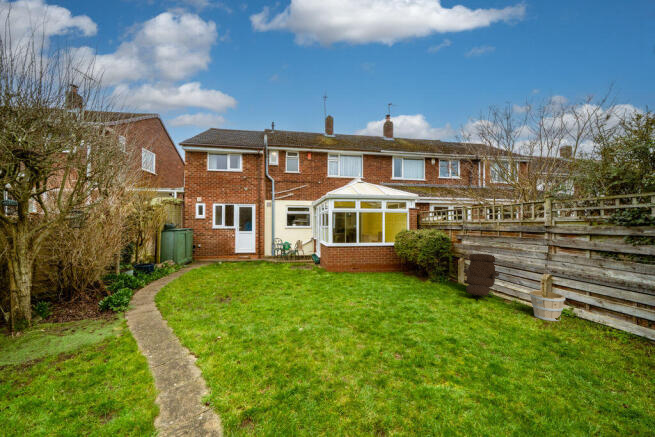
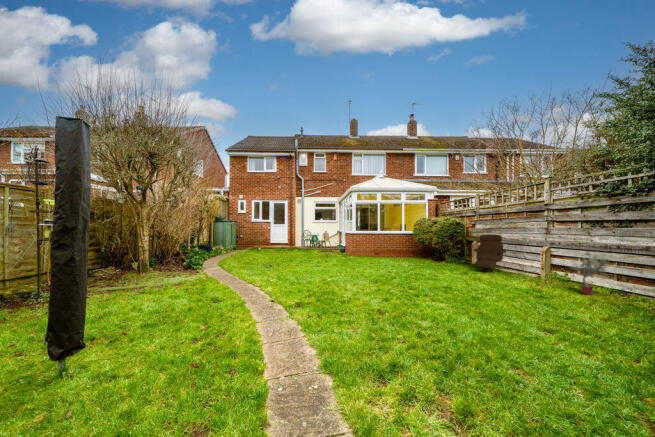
potted tree: none [579,289,629,341] -> present [571,251,606,295]
wooden bucket: present [530,290,565,321] -> none [529,260,561,285]

